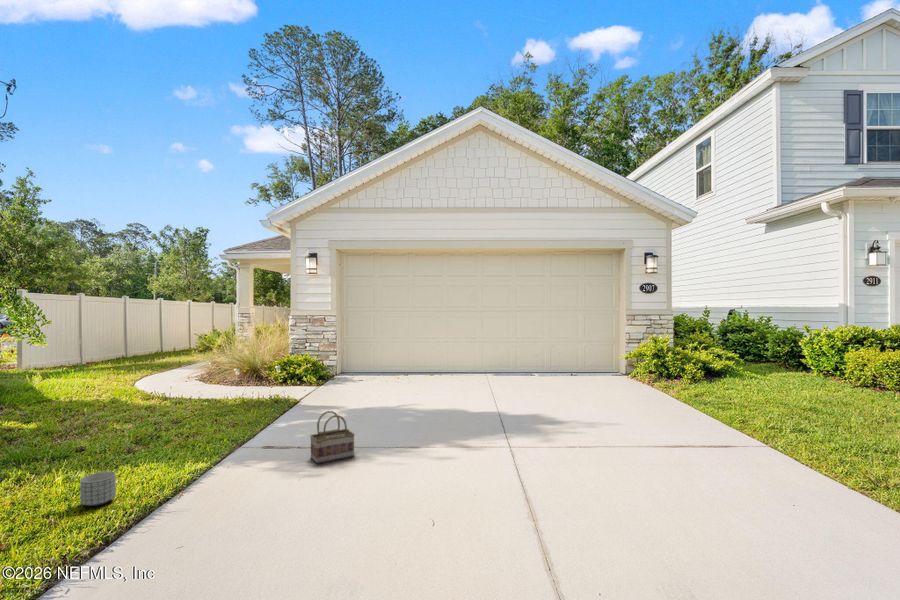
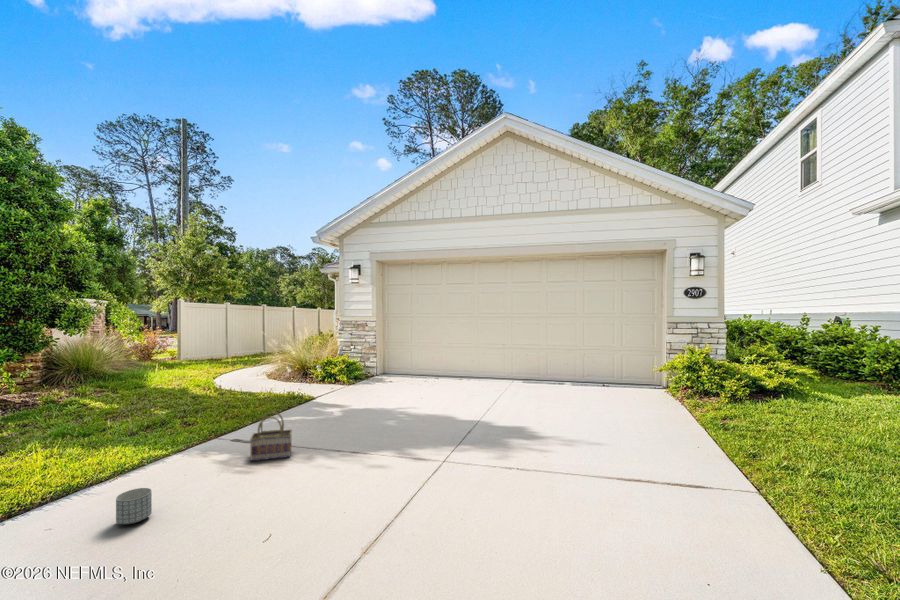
planter: present [80,471,116,506] -> present [116,488,152,524]

